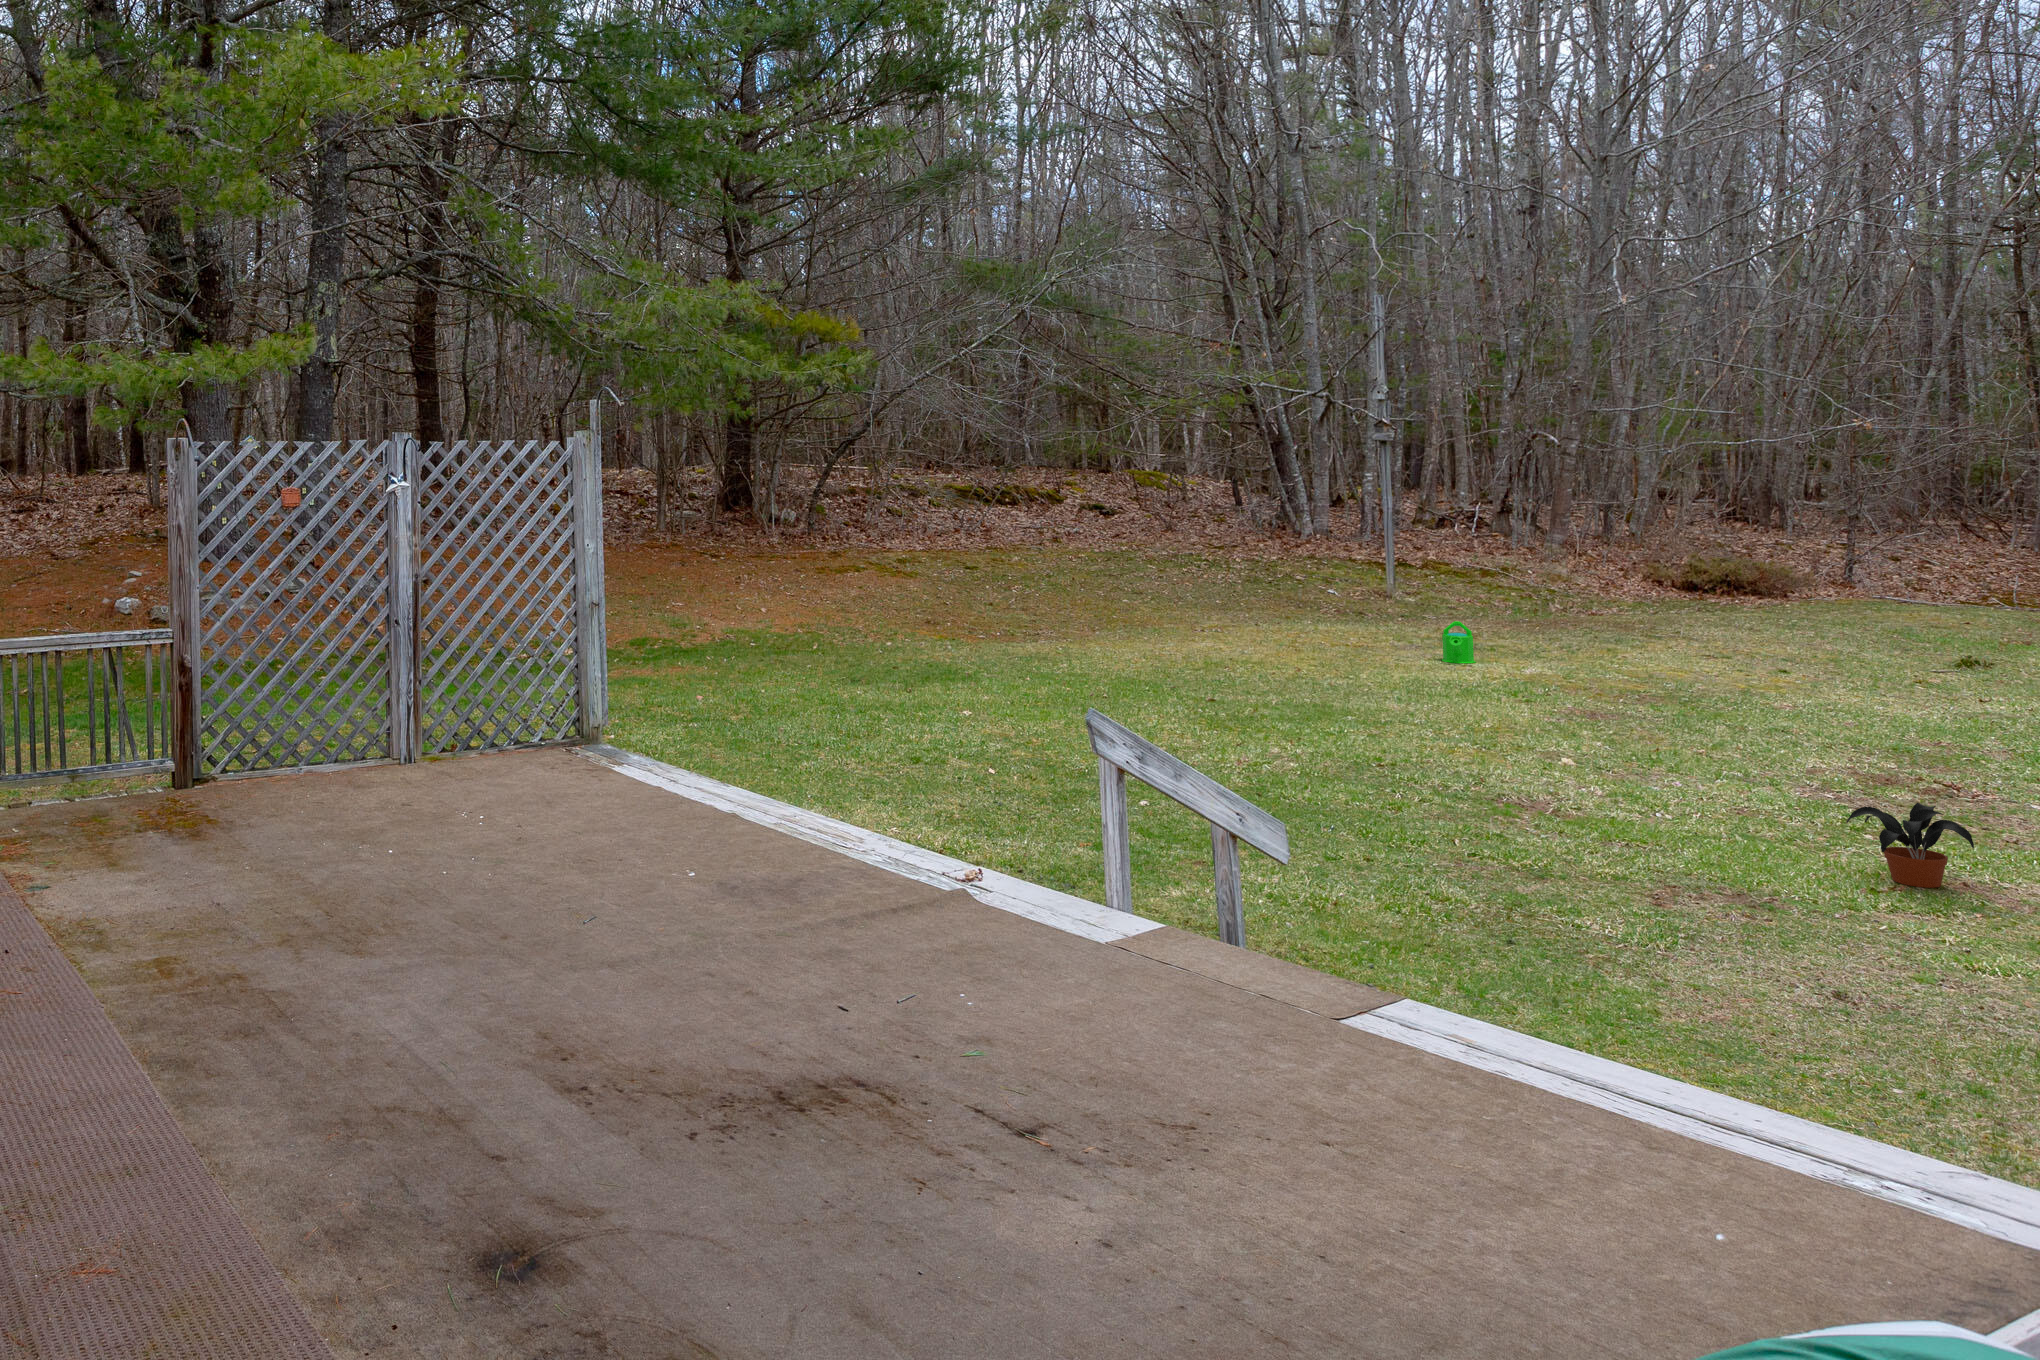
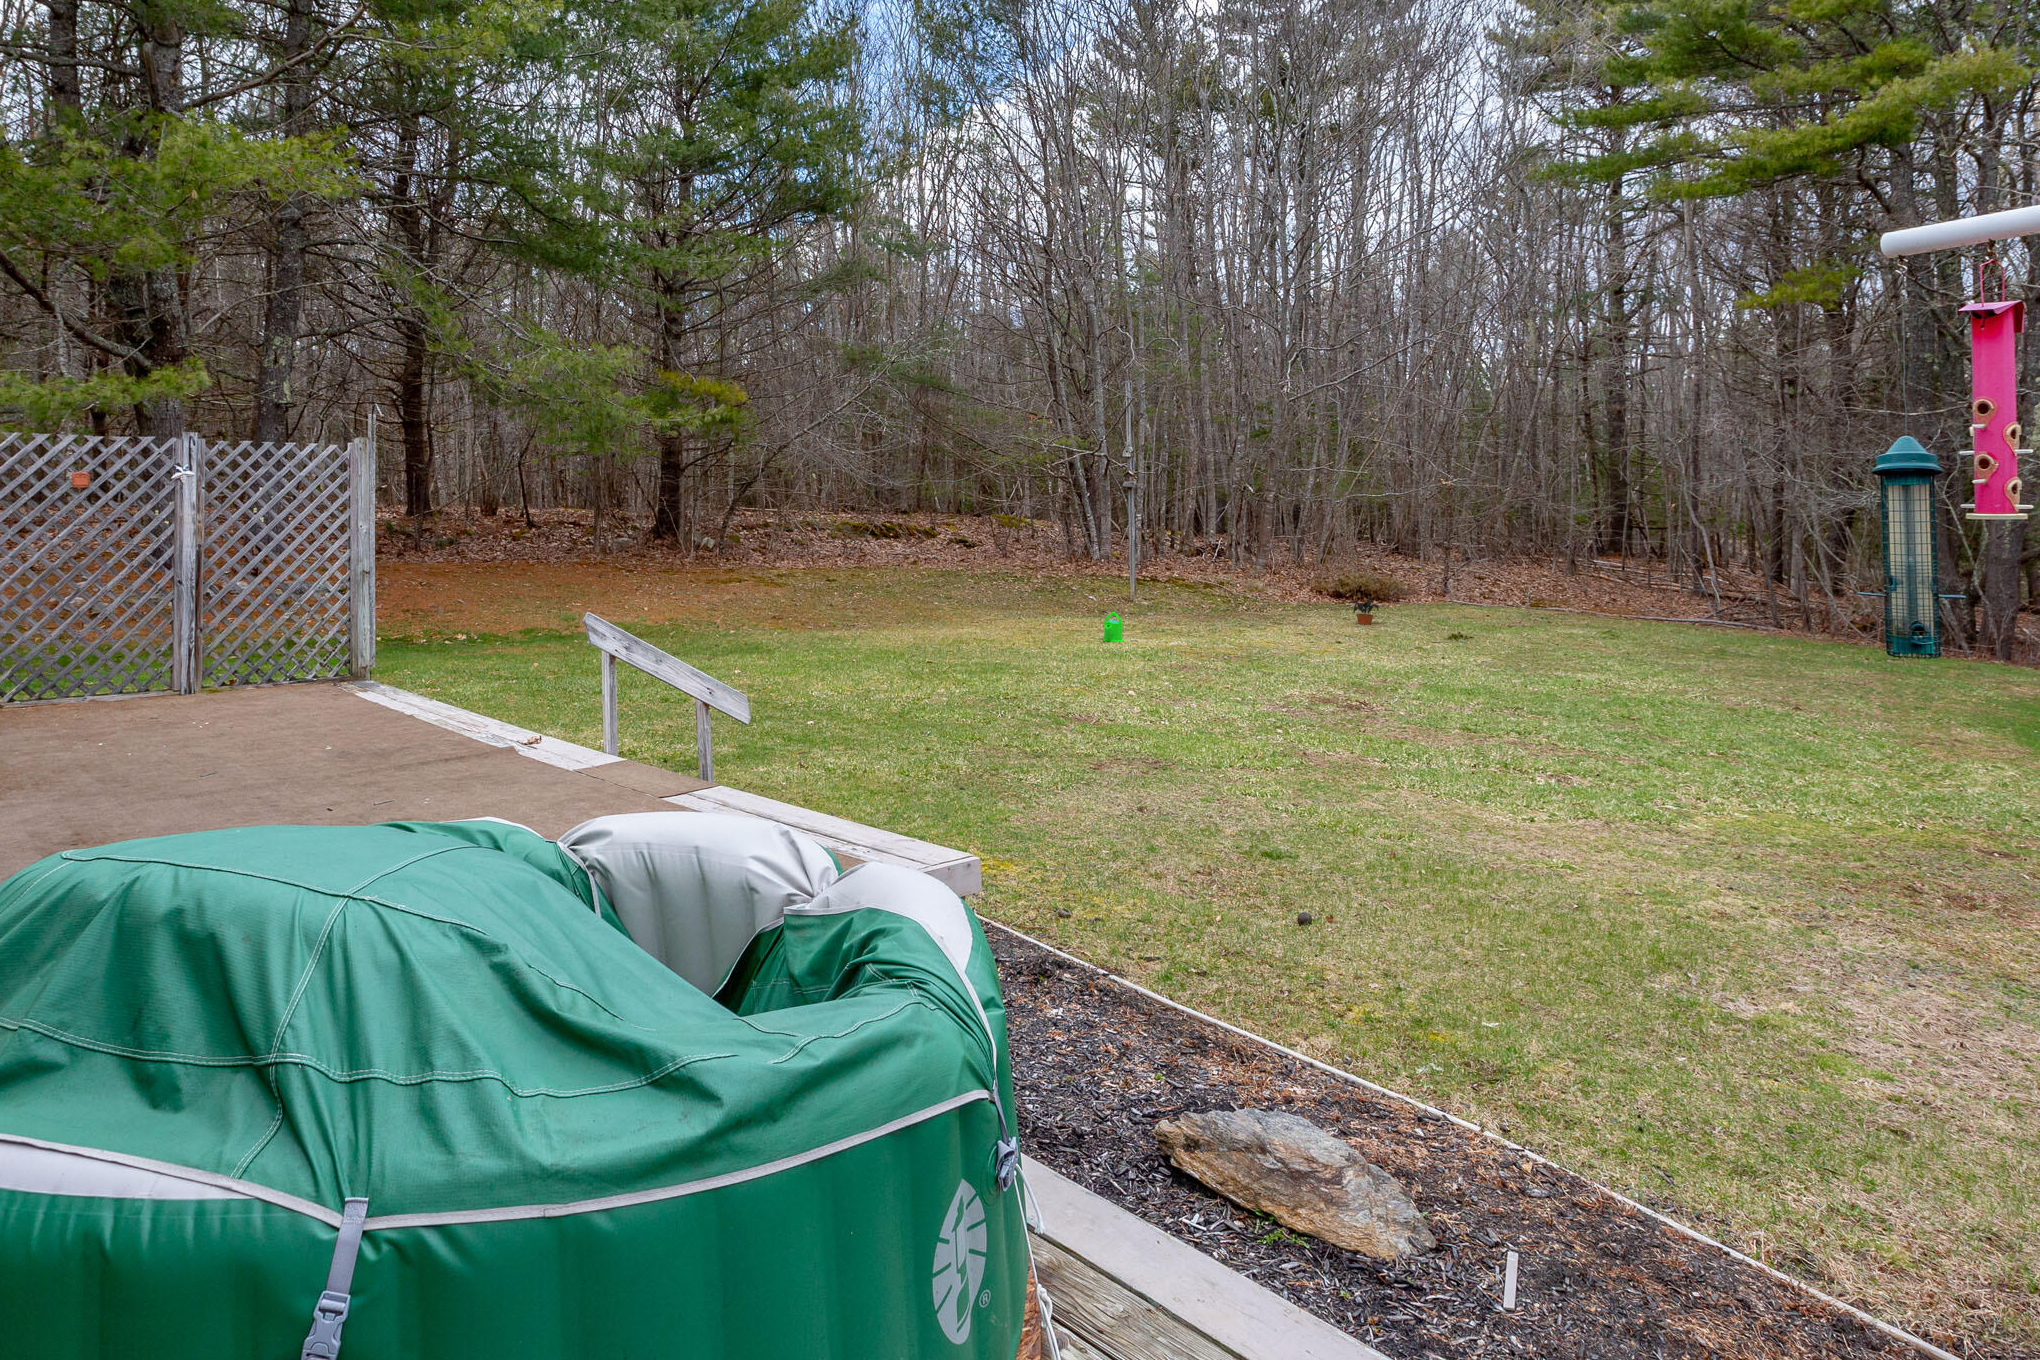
potted plant: present [1847,803,1974,888] -> present [1349,600,1379,625]

